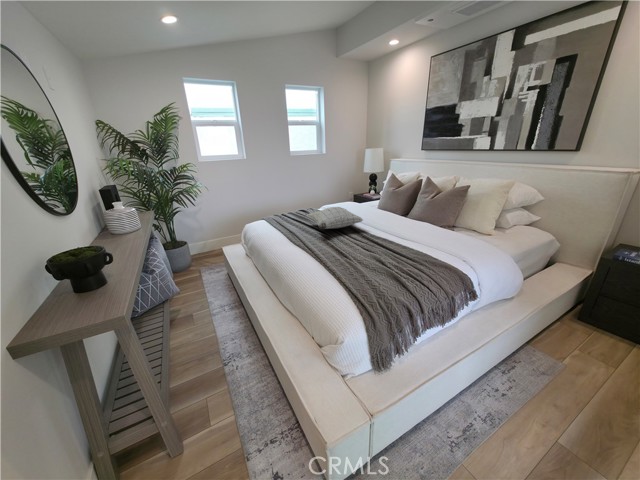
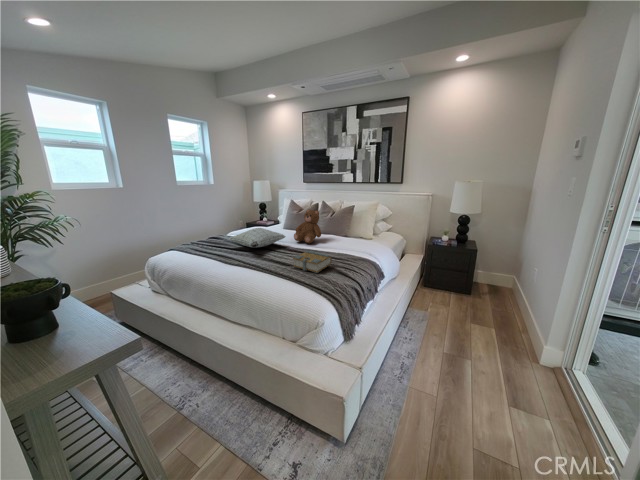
teddy bear: none [376,188,413,232] -> present [294,209,321,243]
book: none [347,244,394,275] -> present [293,251,332,273]

